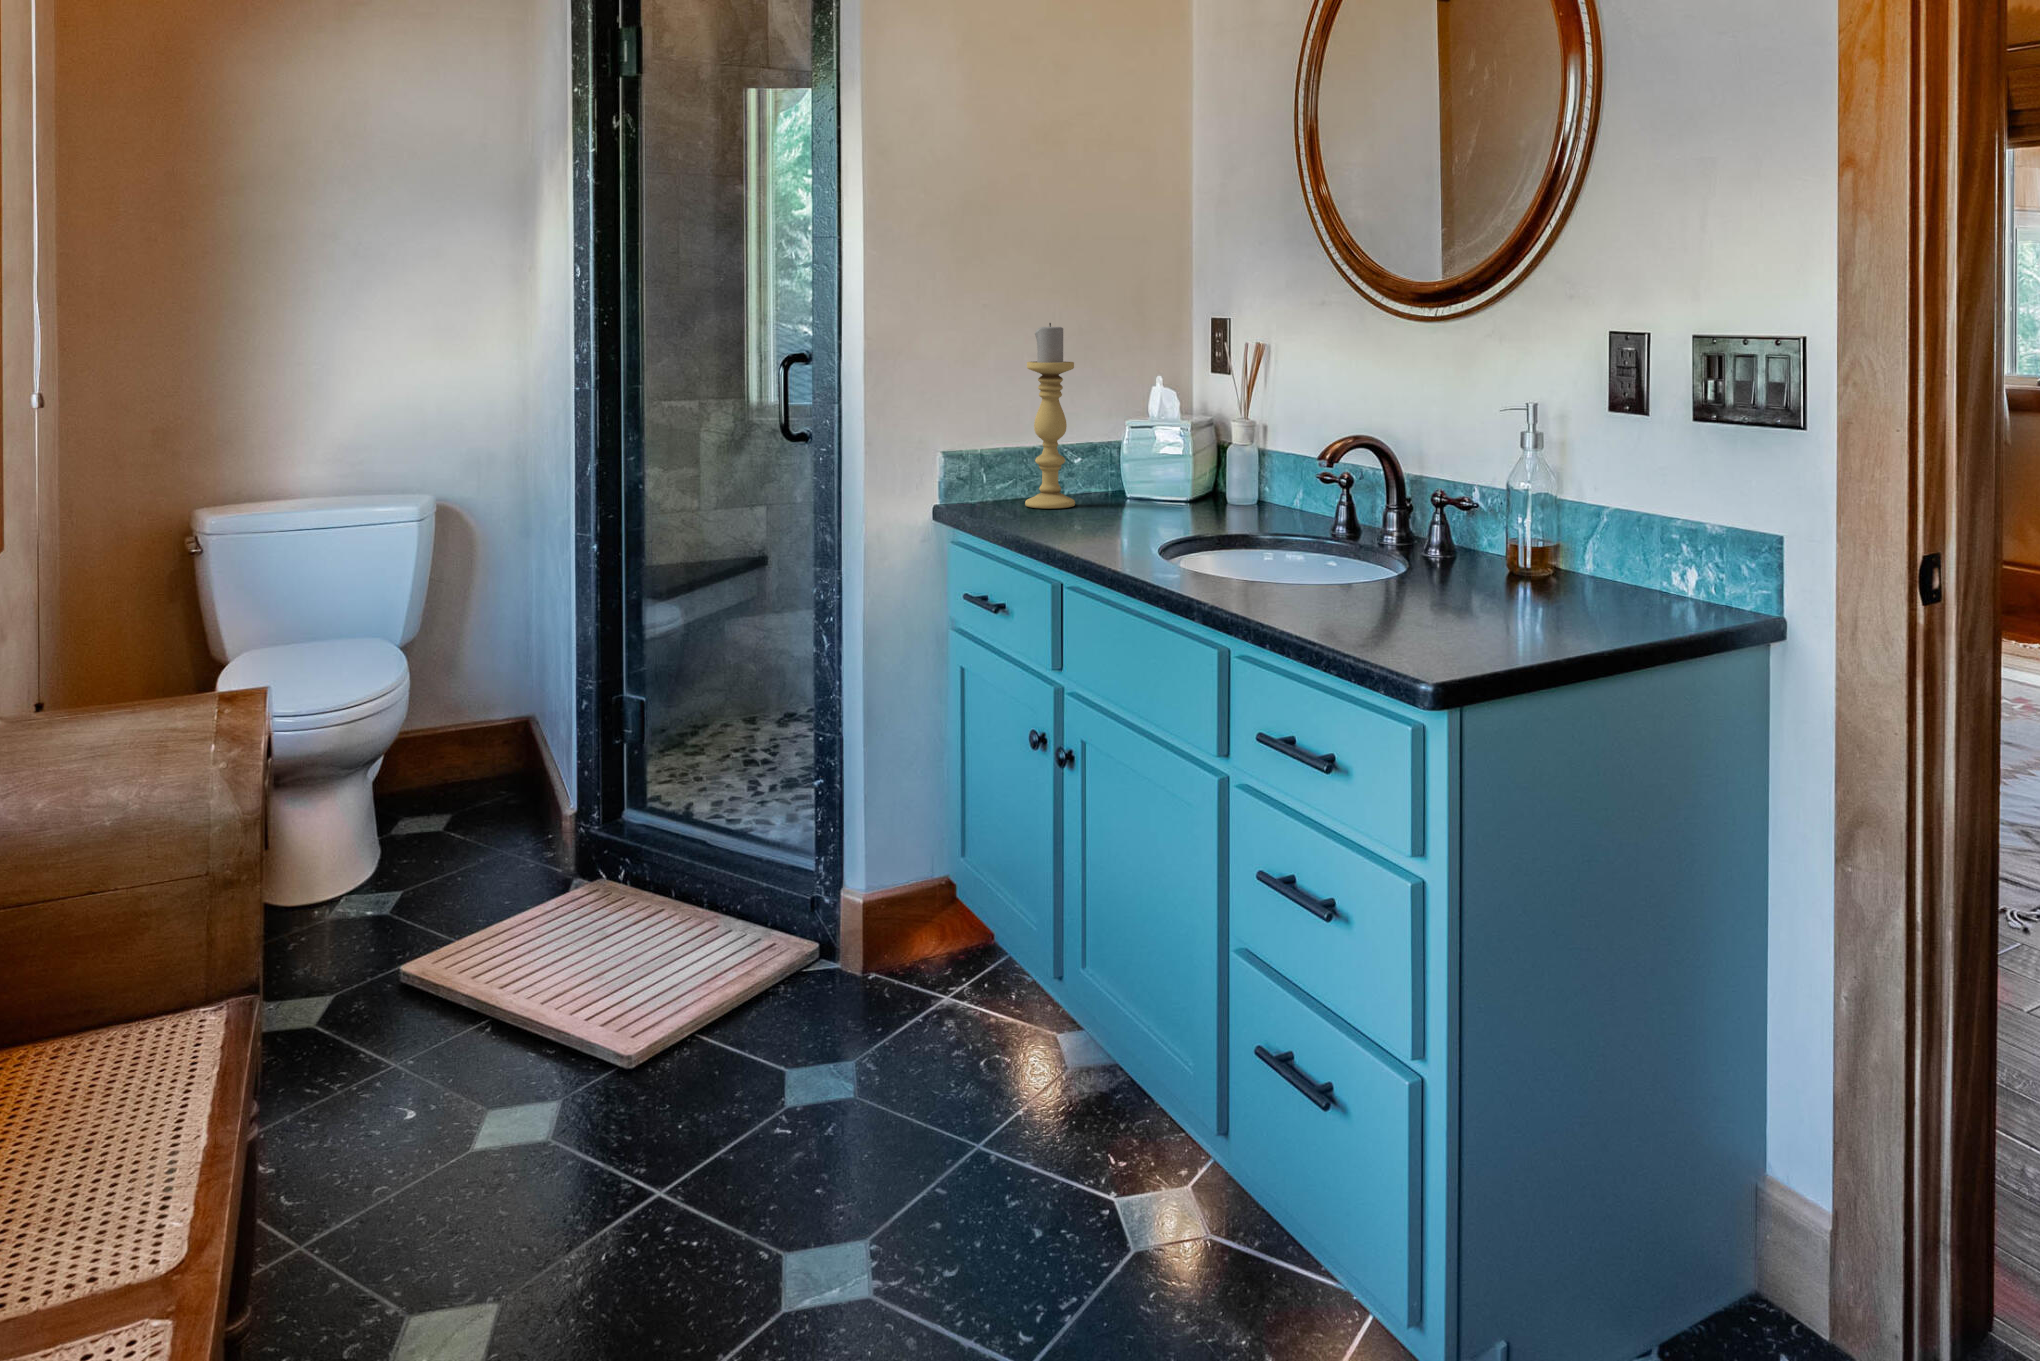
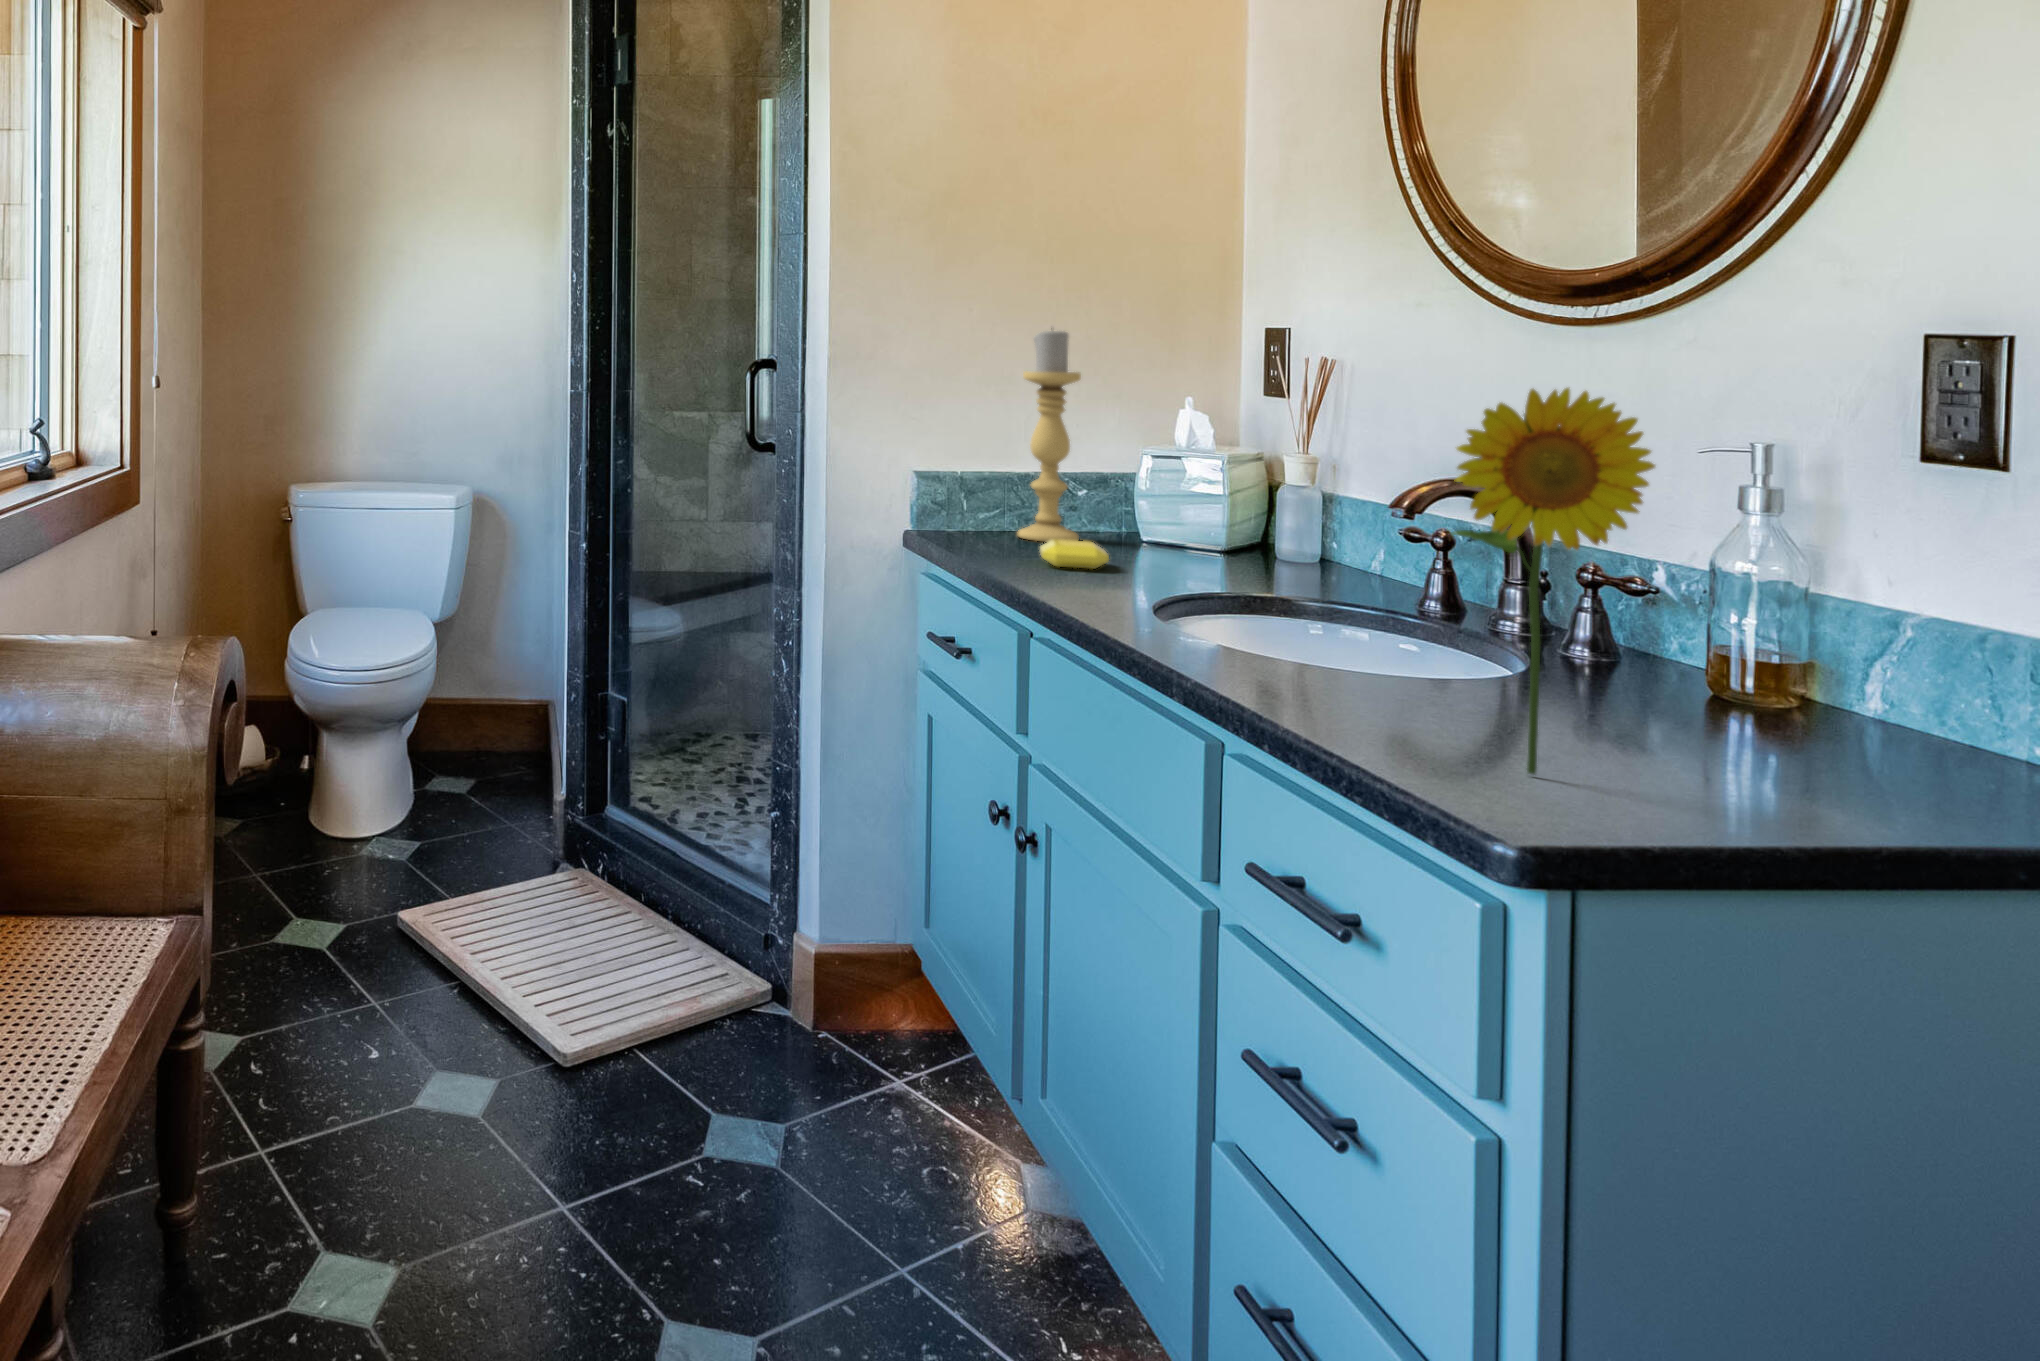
flower: none [1382,377,1495,635] -> present [1452,388,1655,775]
soap bar: none [1054,505,1111,528] -> present [1040,540,1109,569]

